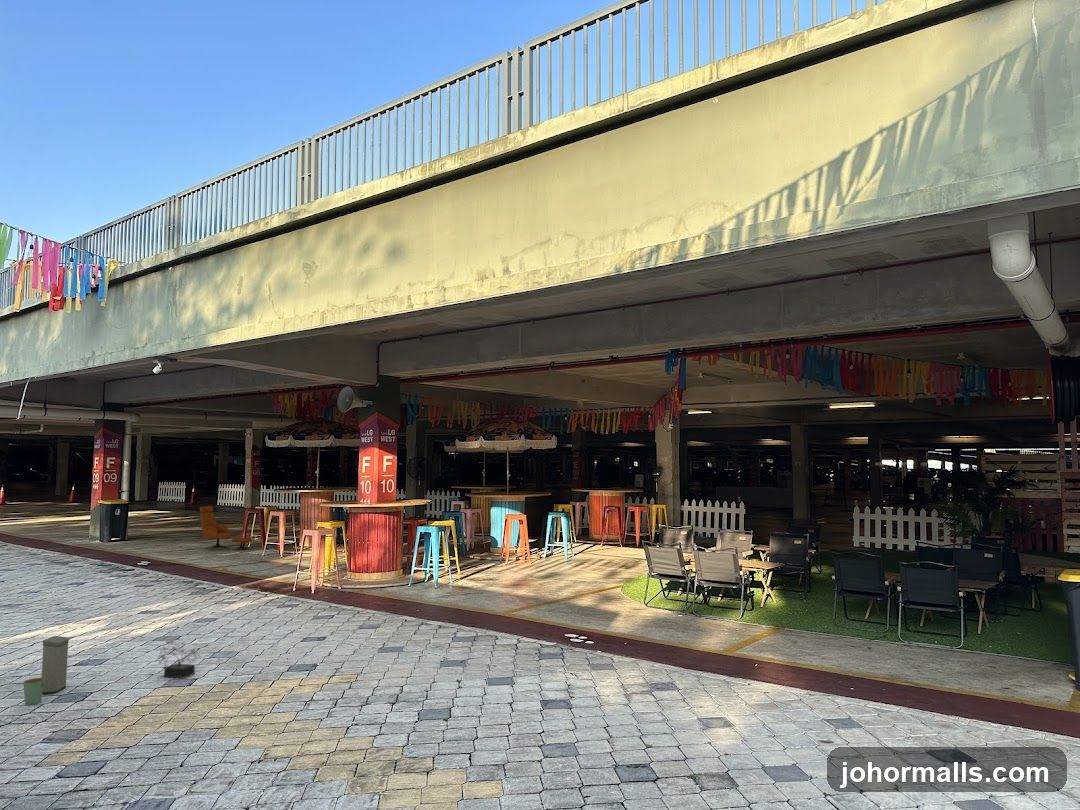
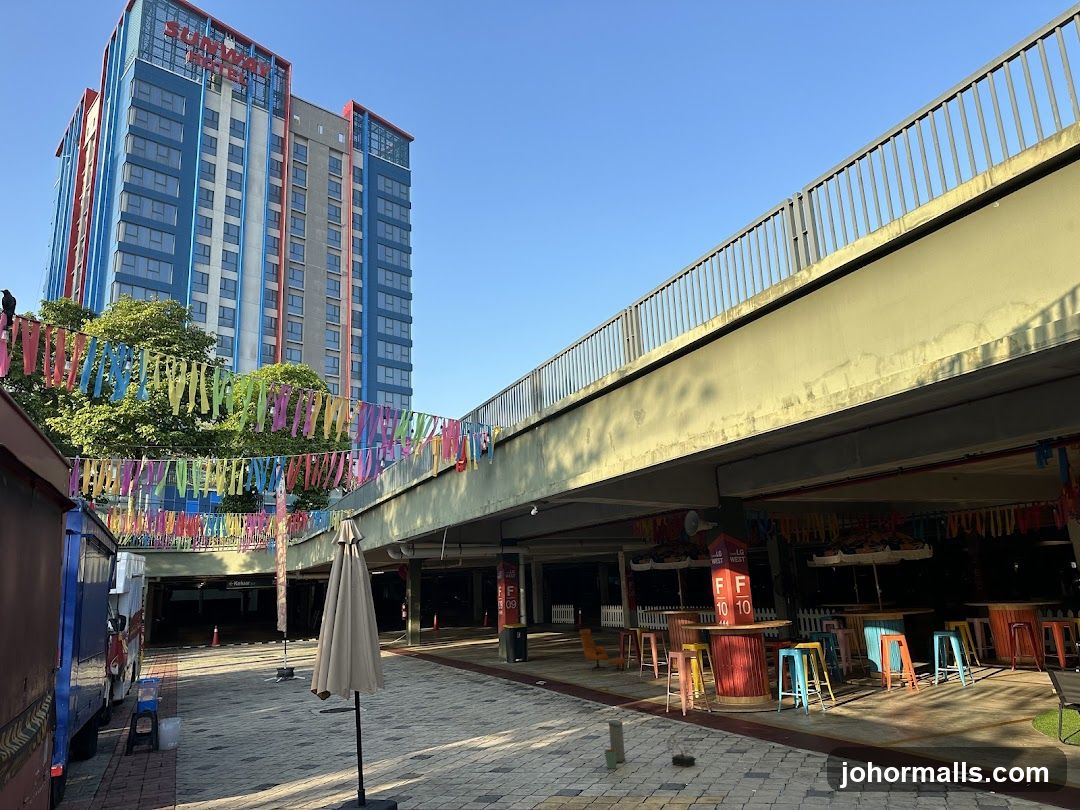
trash can: present [23,636,69,705] -> present [605,720,625,769]
decorative plant: present [159,641,199,678] -> present [667,735,695,767]

